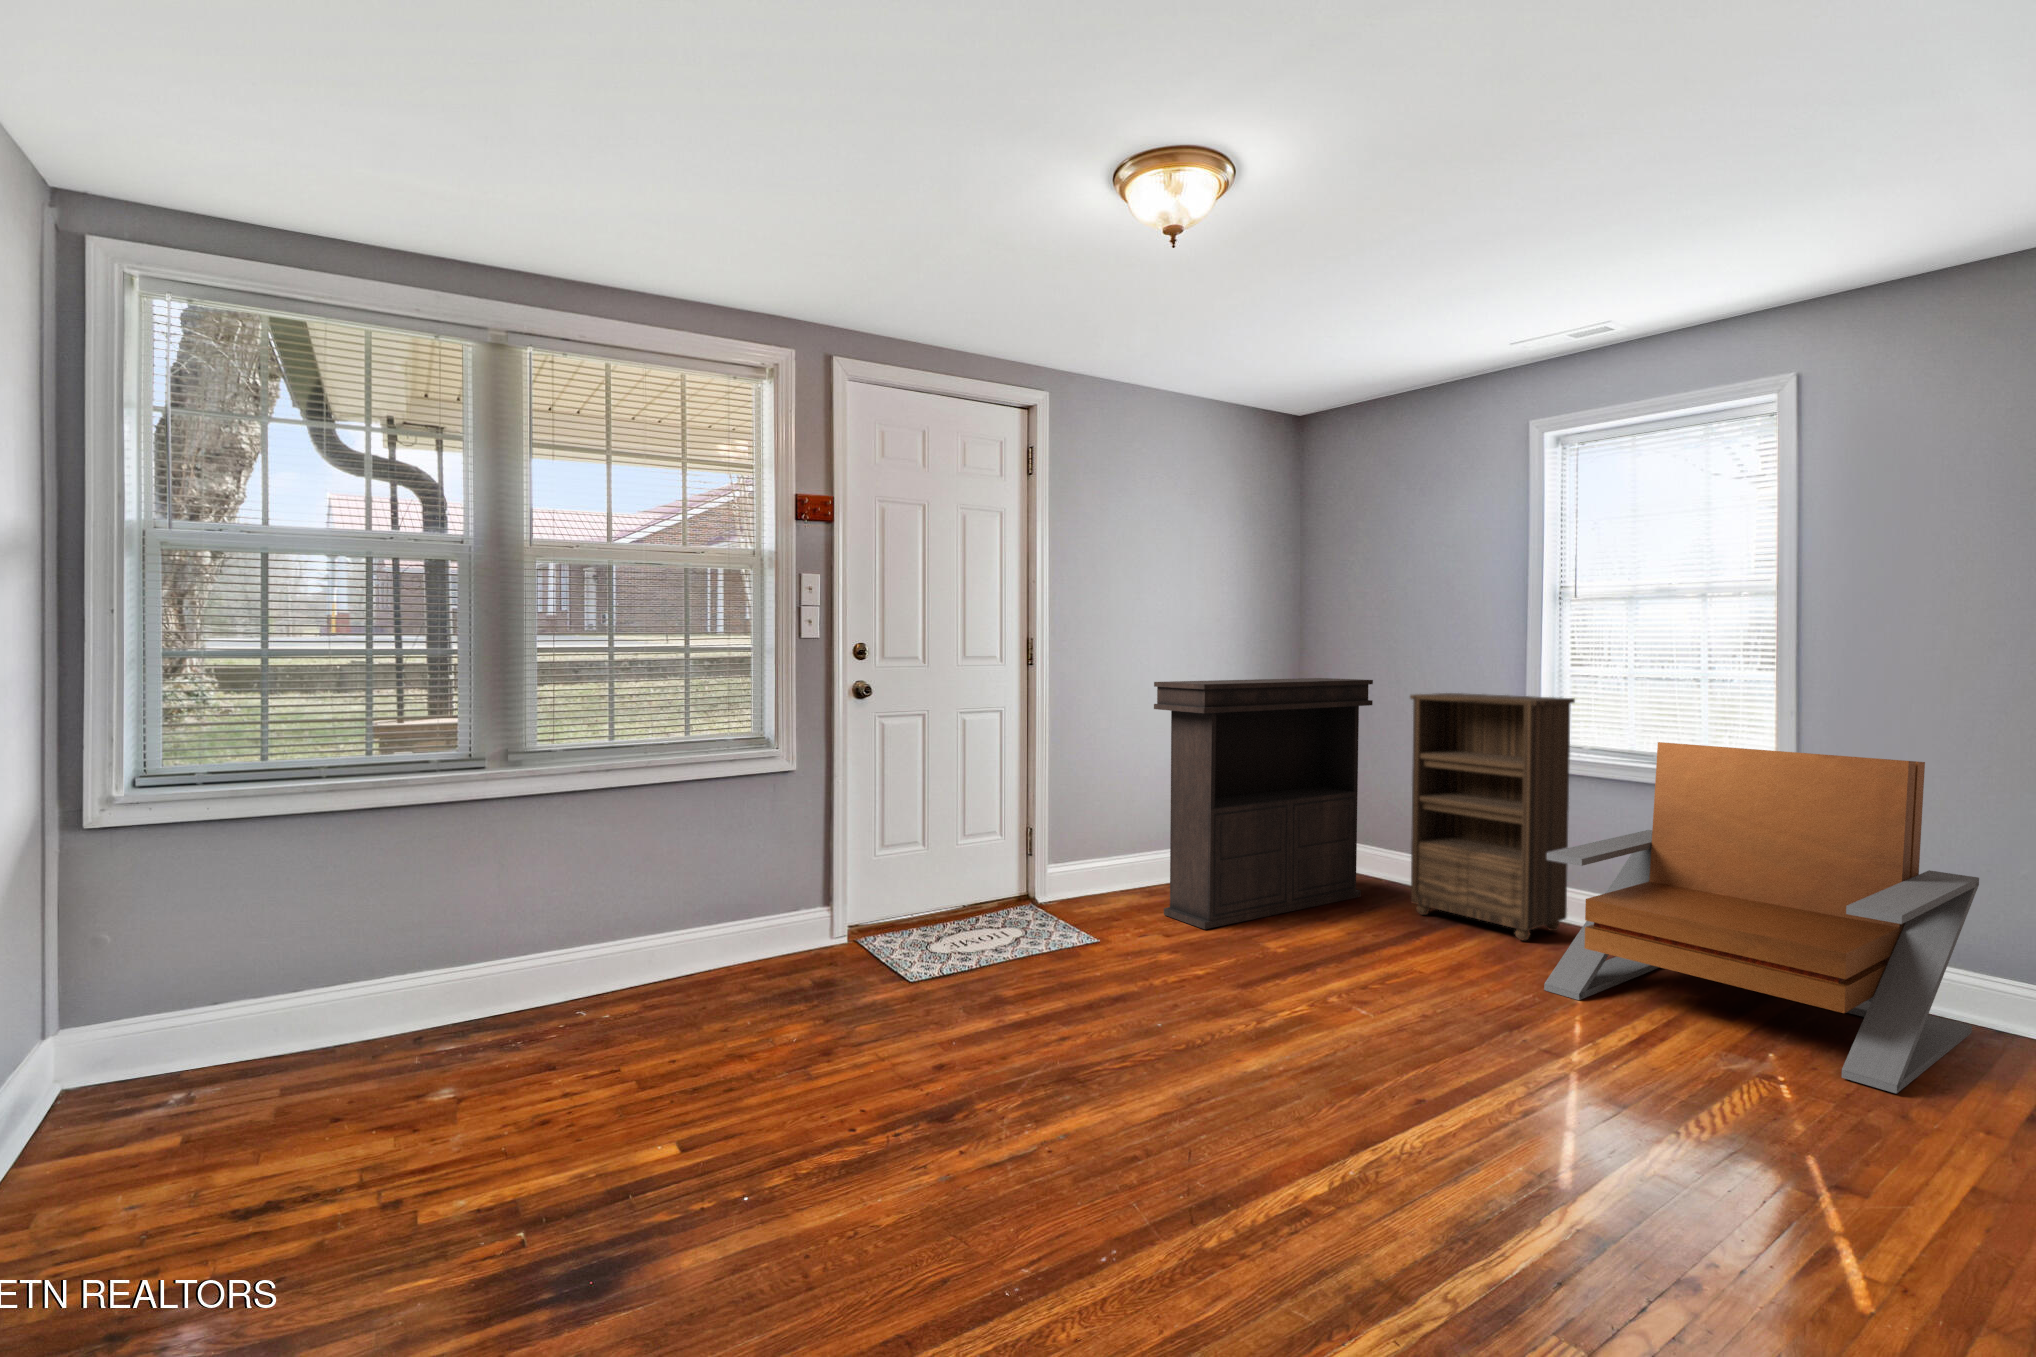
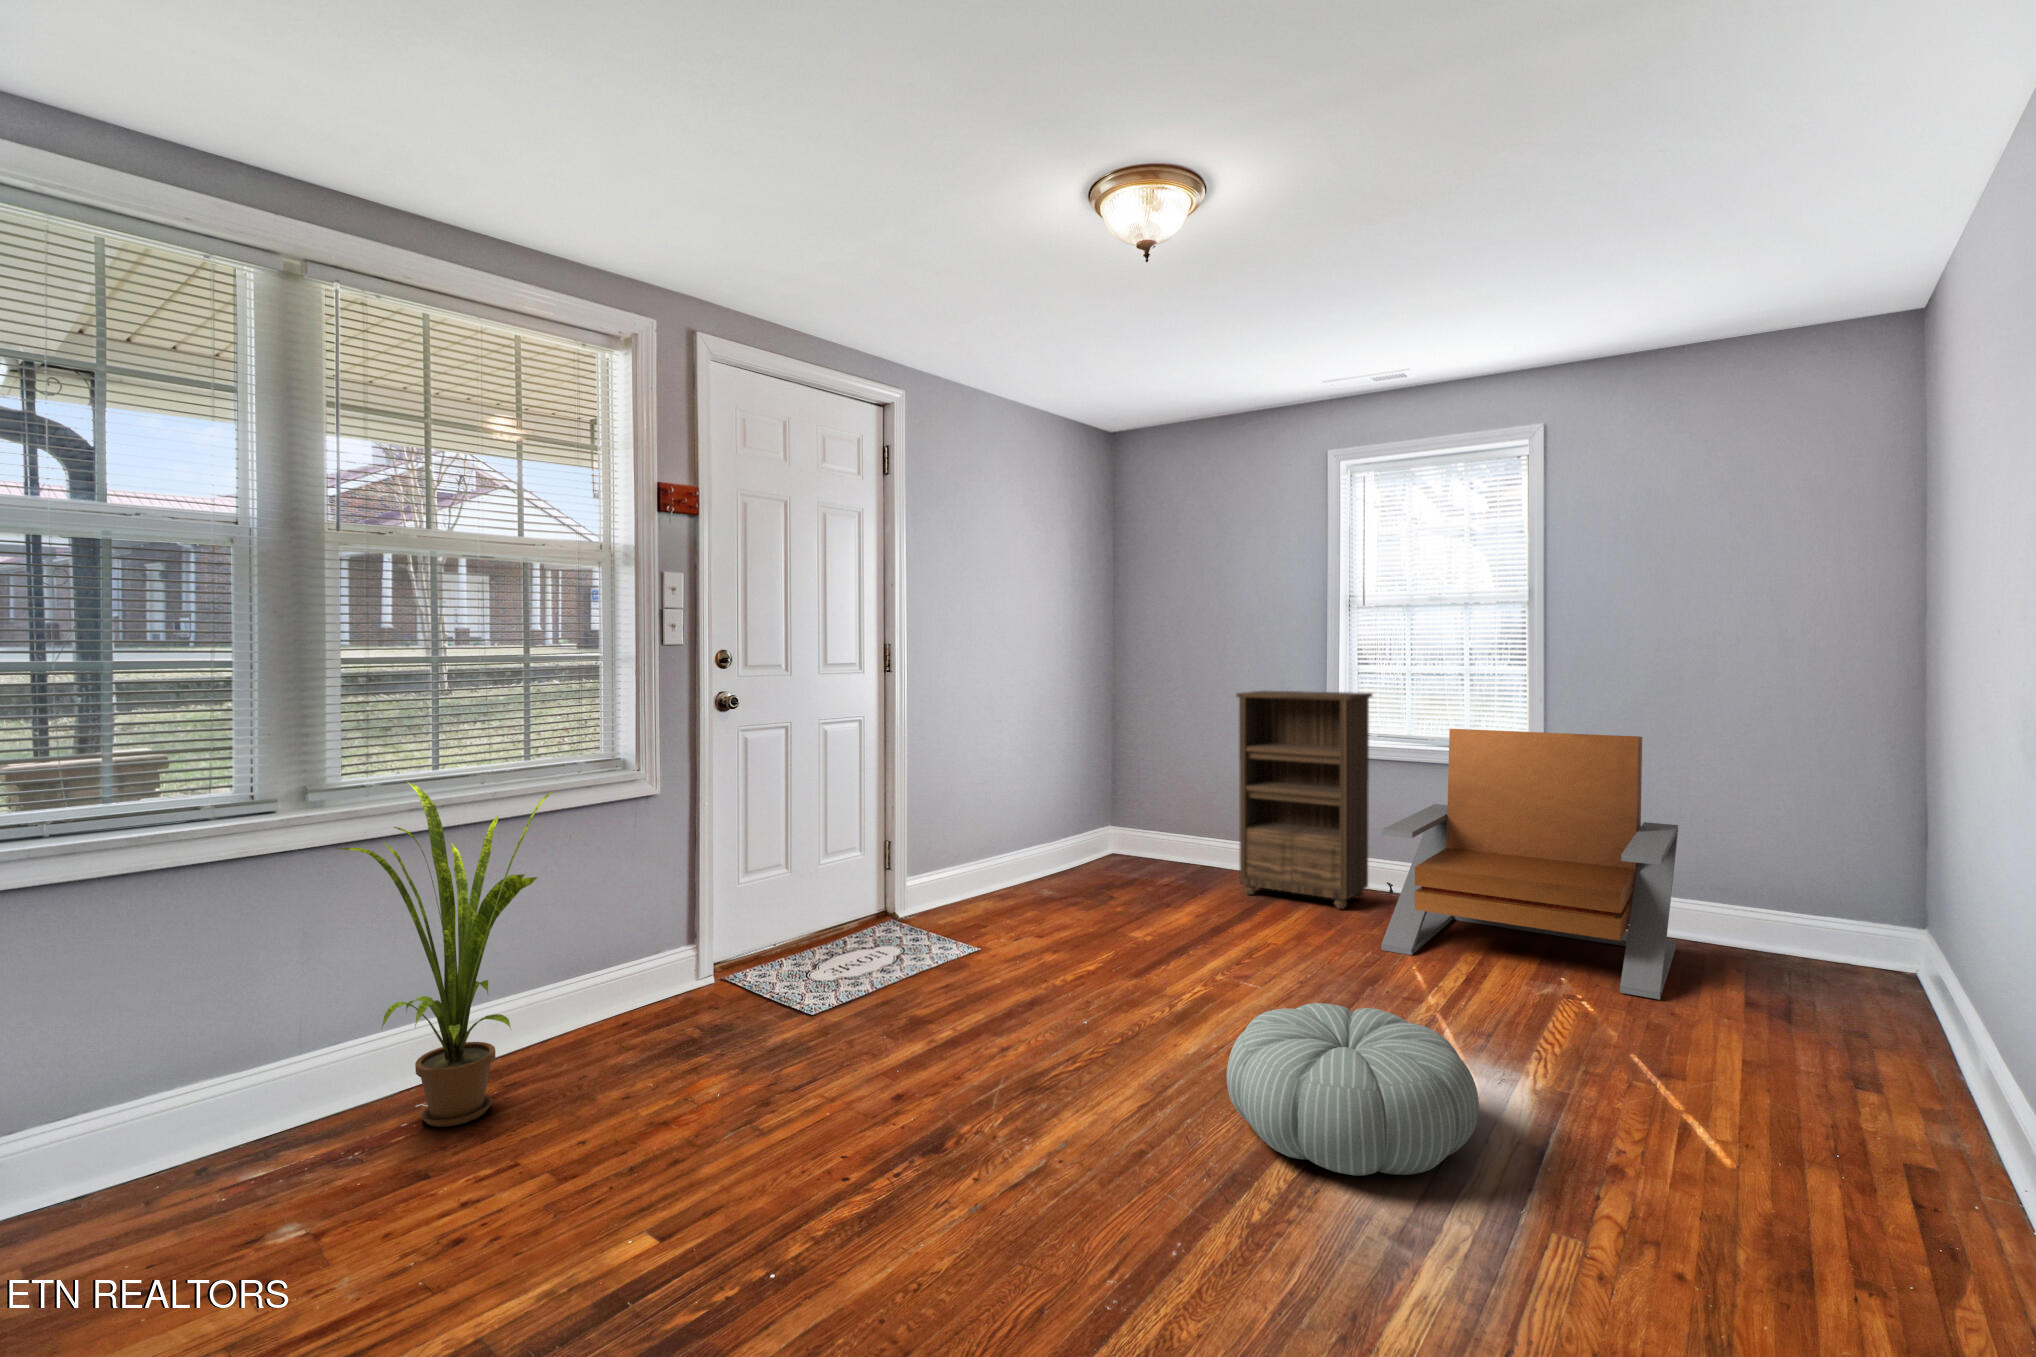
console table: present [1154,678,1373,929] -> none [1013,679,1197,928]
house plant: none [501,748,668,1033] -> present [338,782,553,1127]
pouf: none [1238,1032,1515,1233] -> present [1227,1003,1479,1176]

